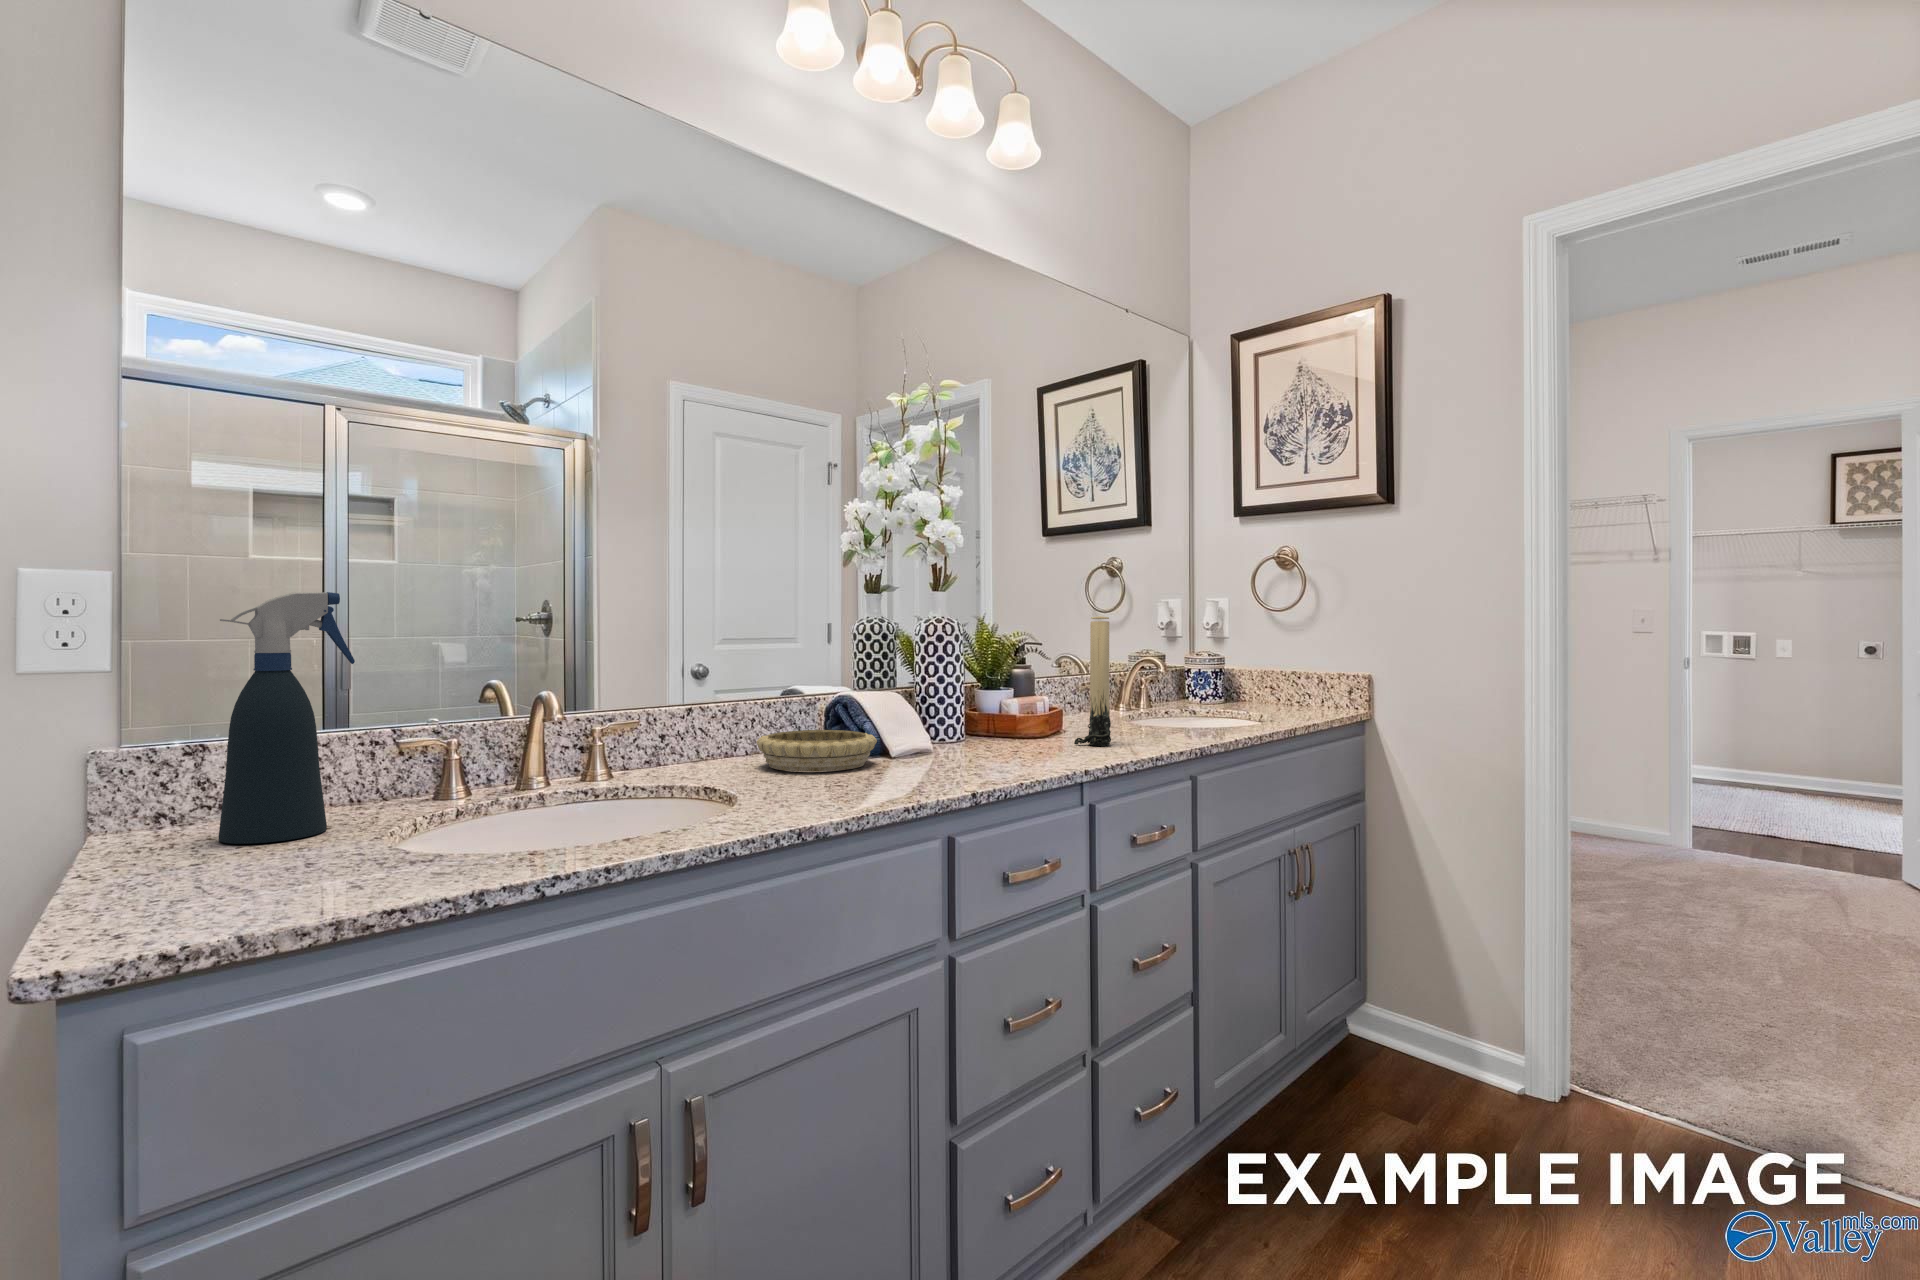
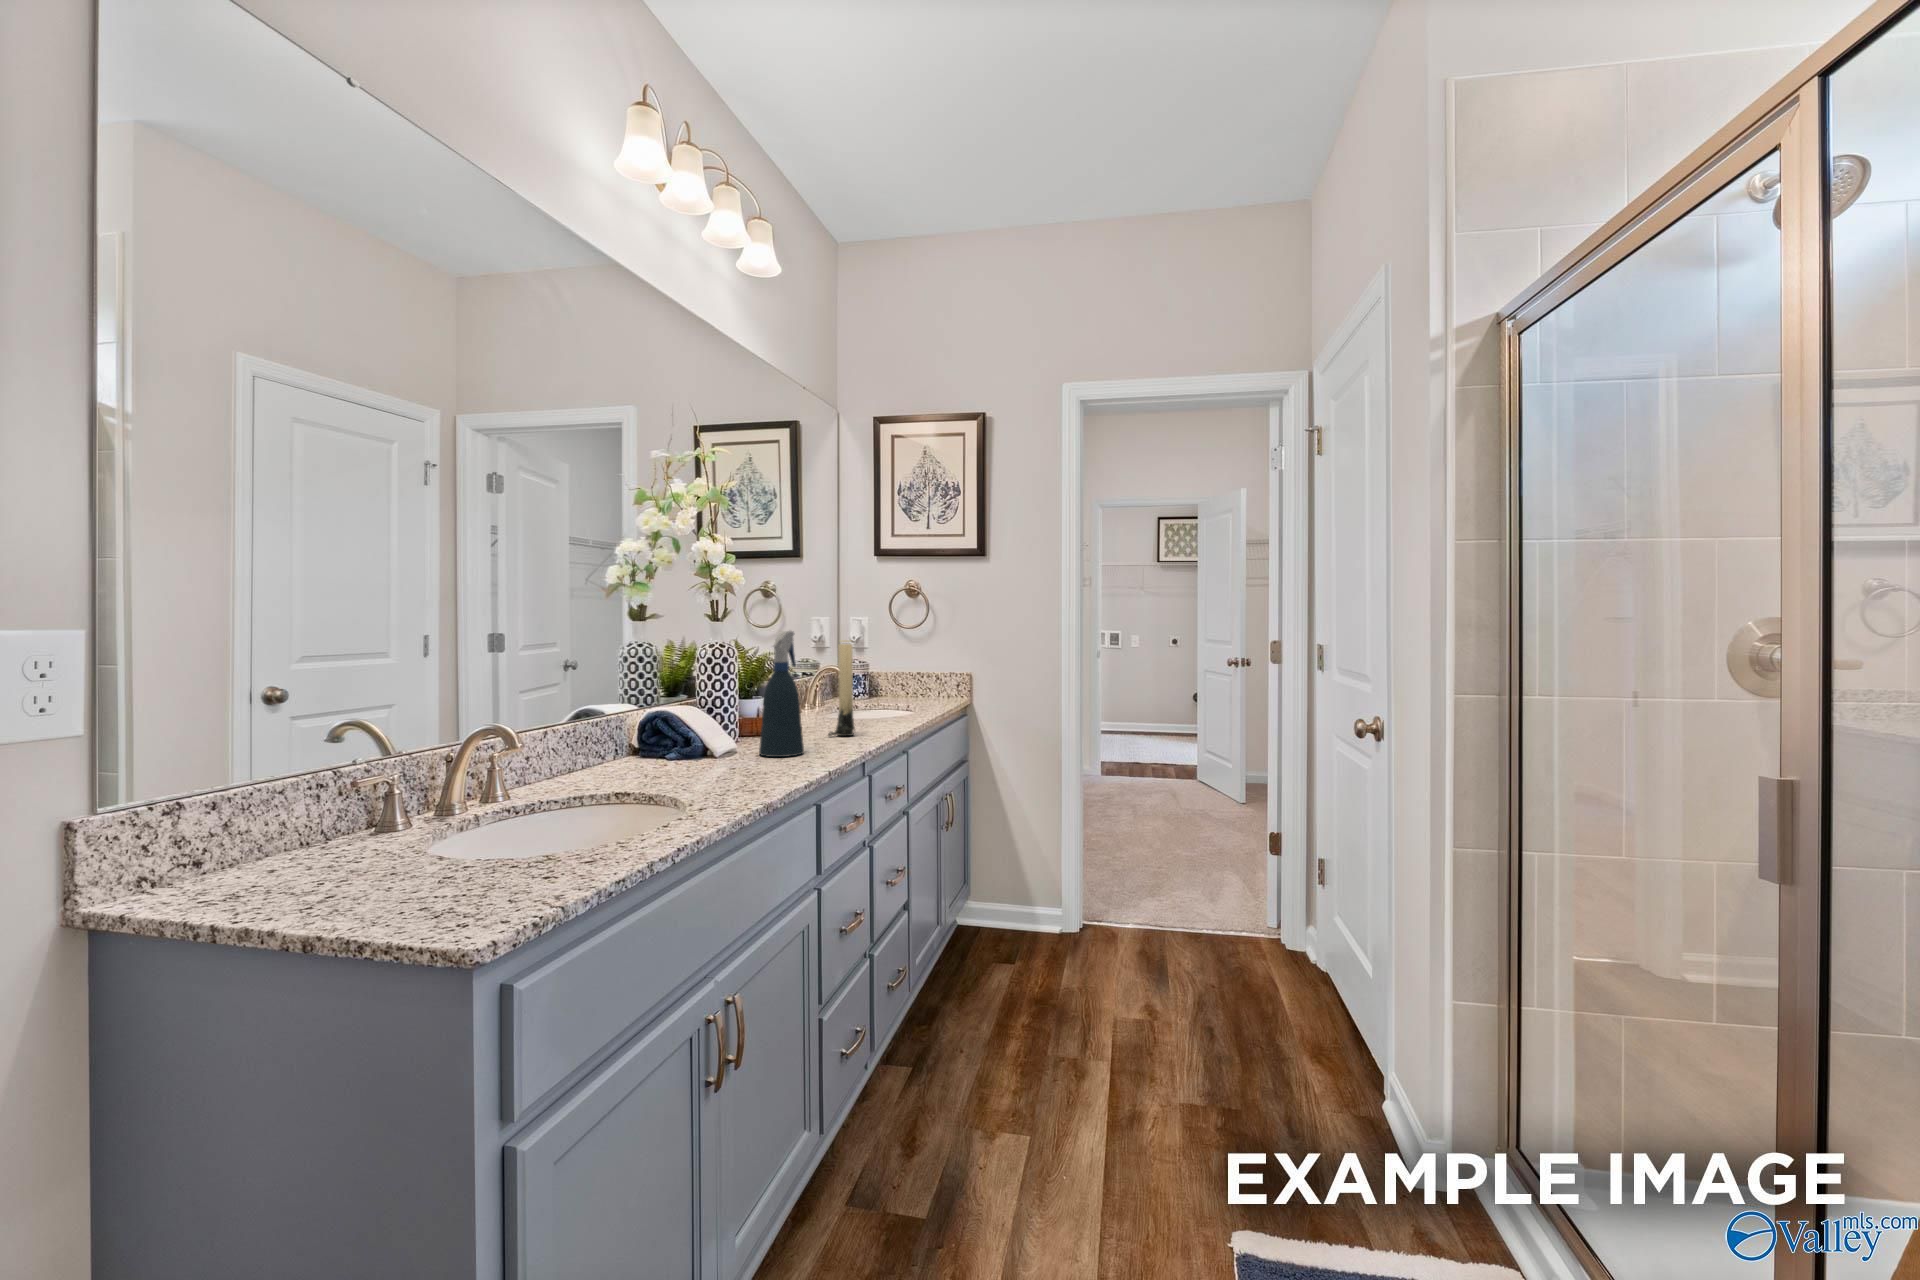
spray bottle: present [219,592,355,844] -> present [759,631,804,757]
decorative bowl: present [757,730,877,772] -> none [616,739,719,776]

